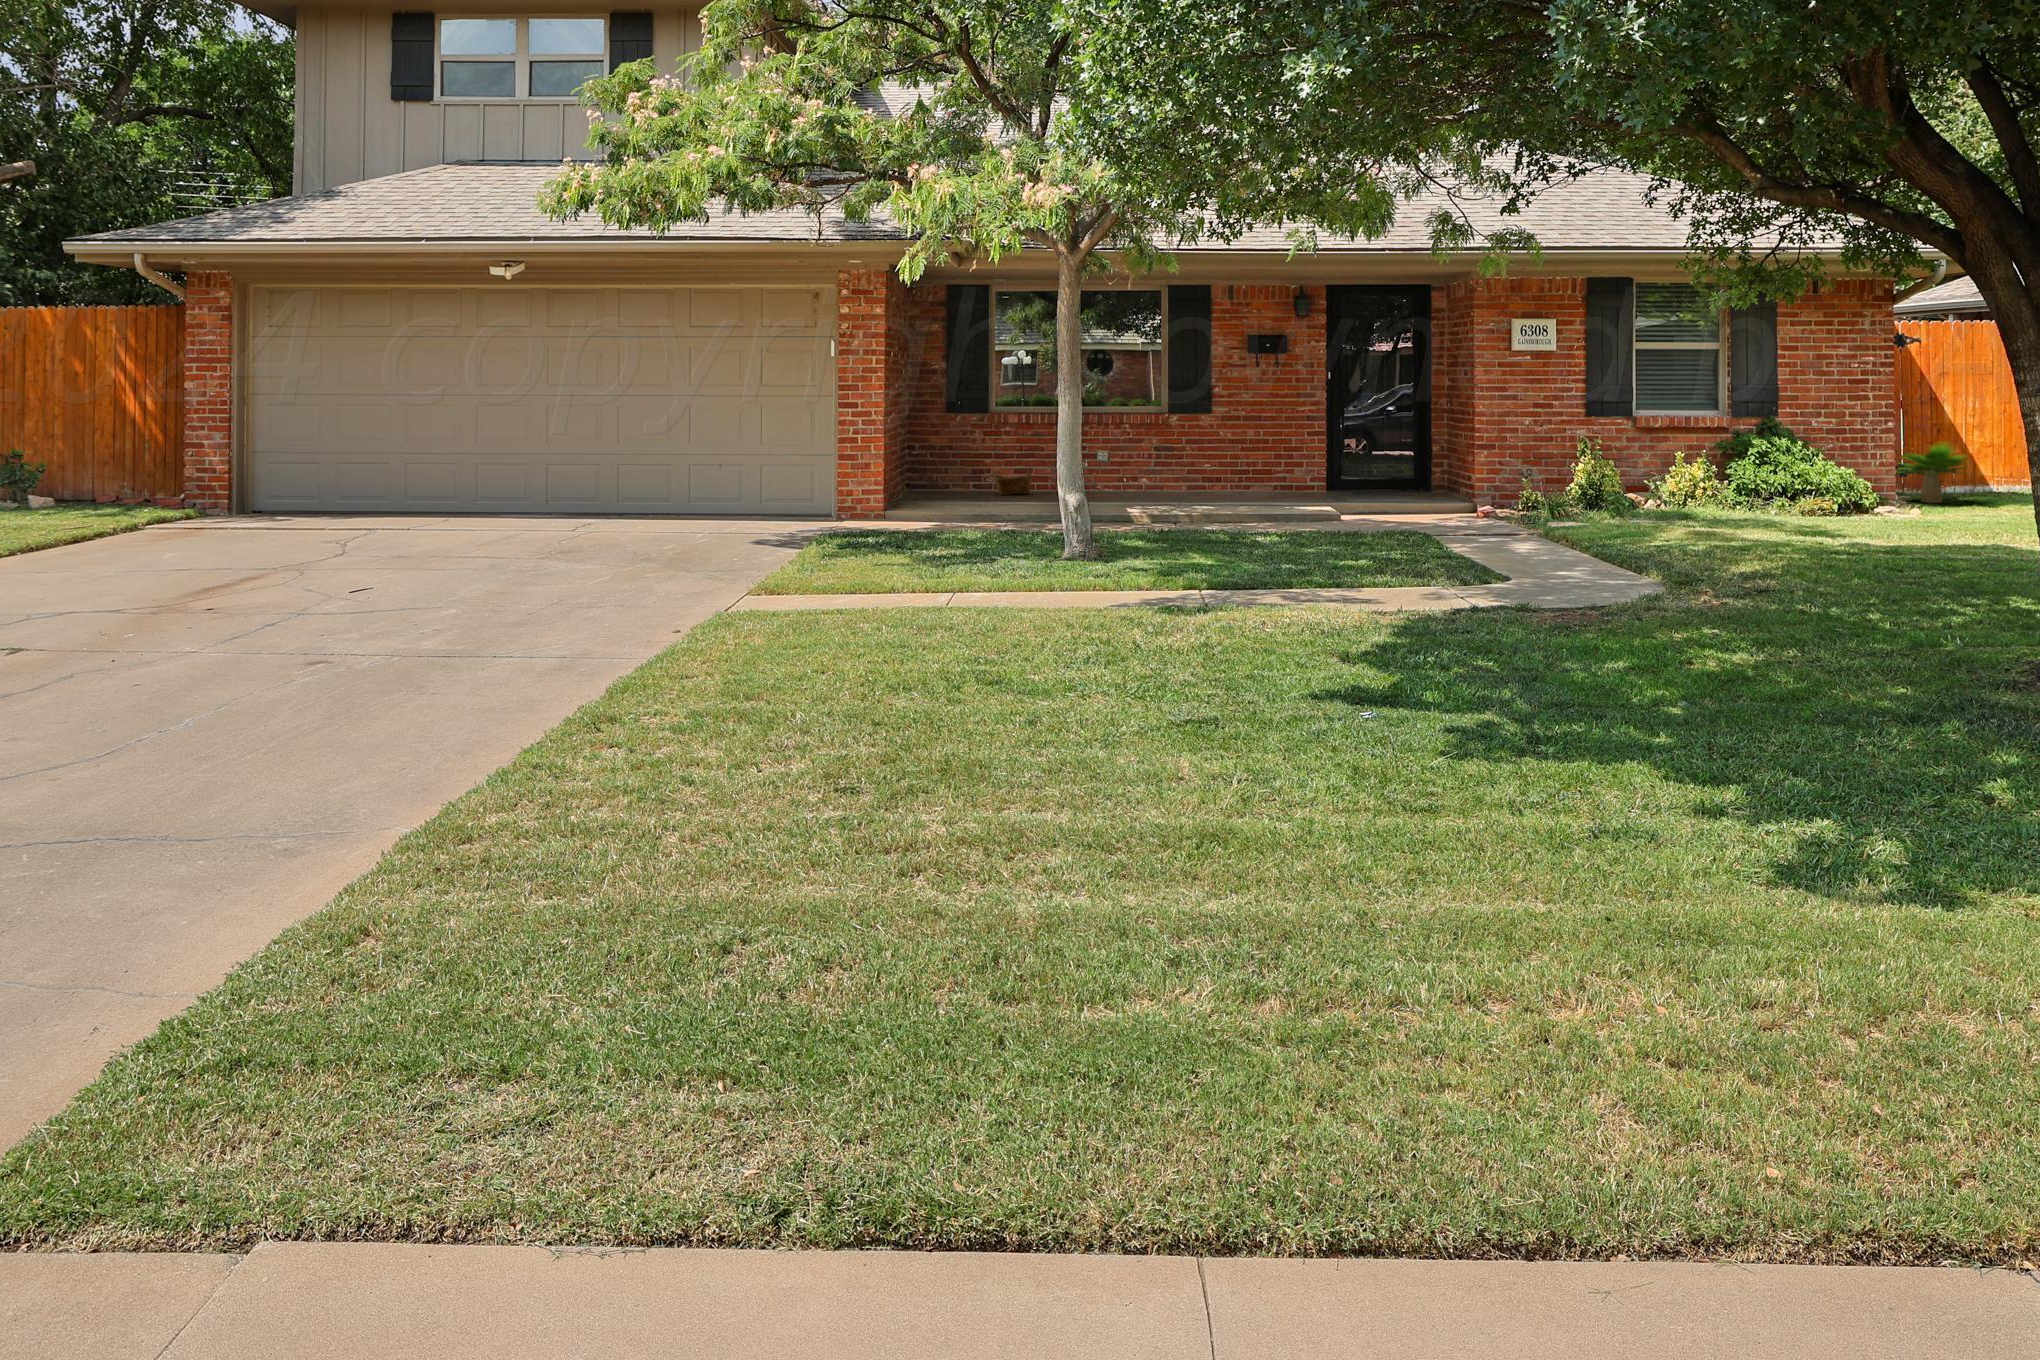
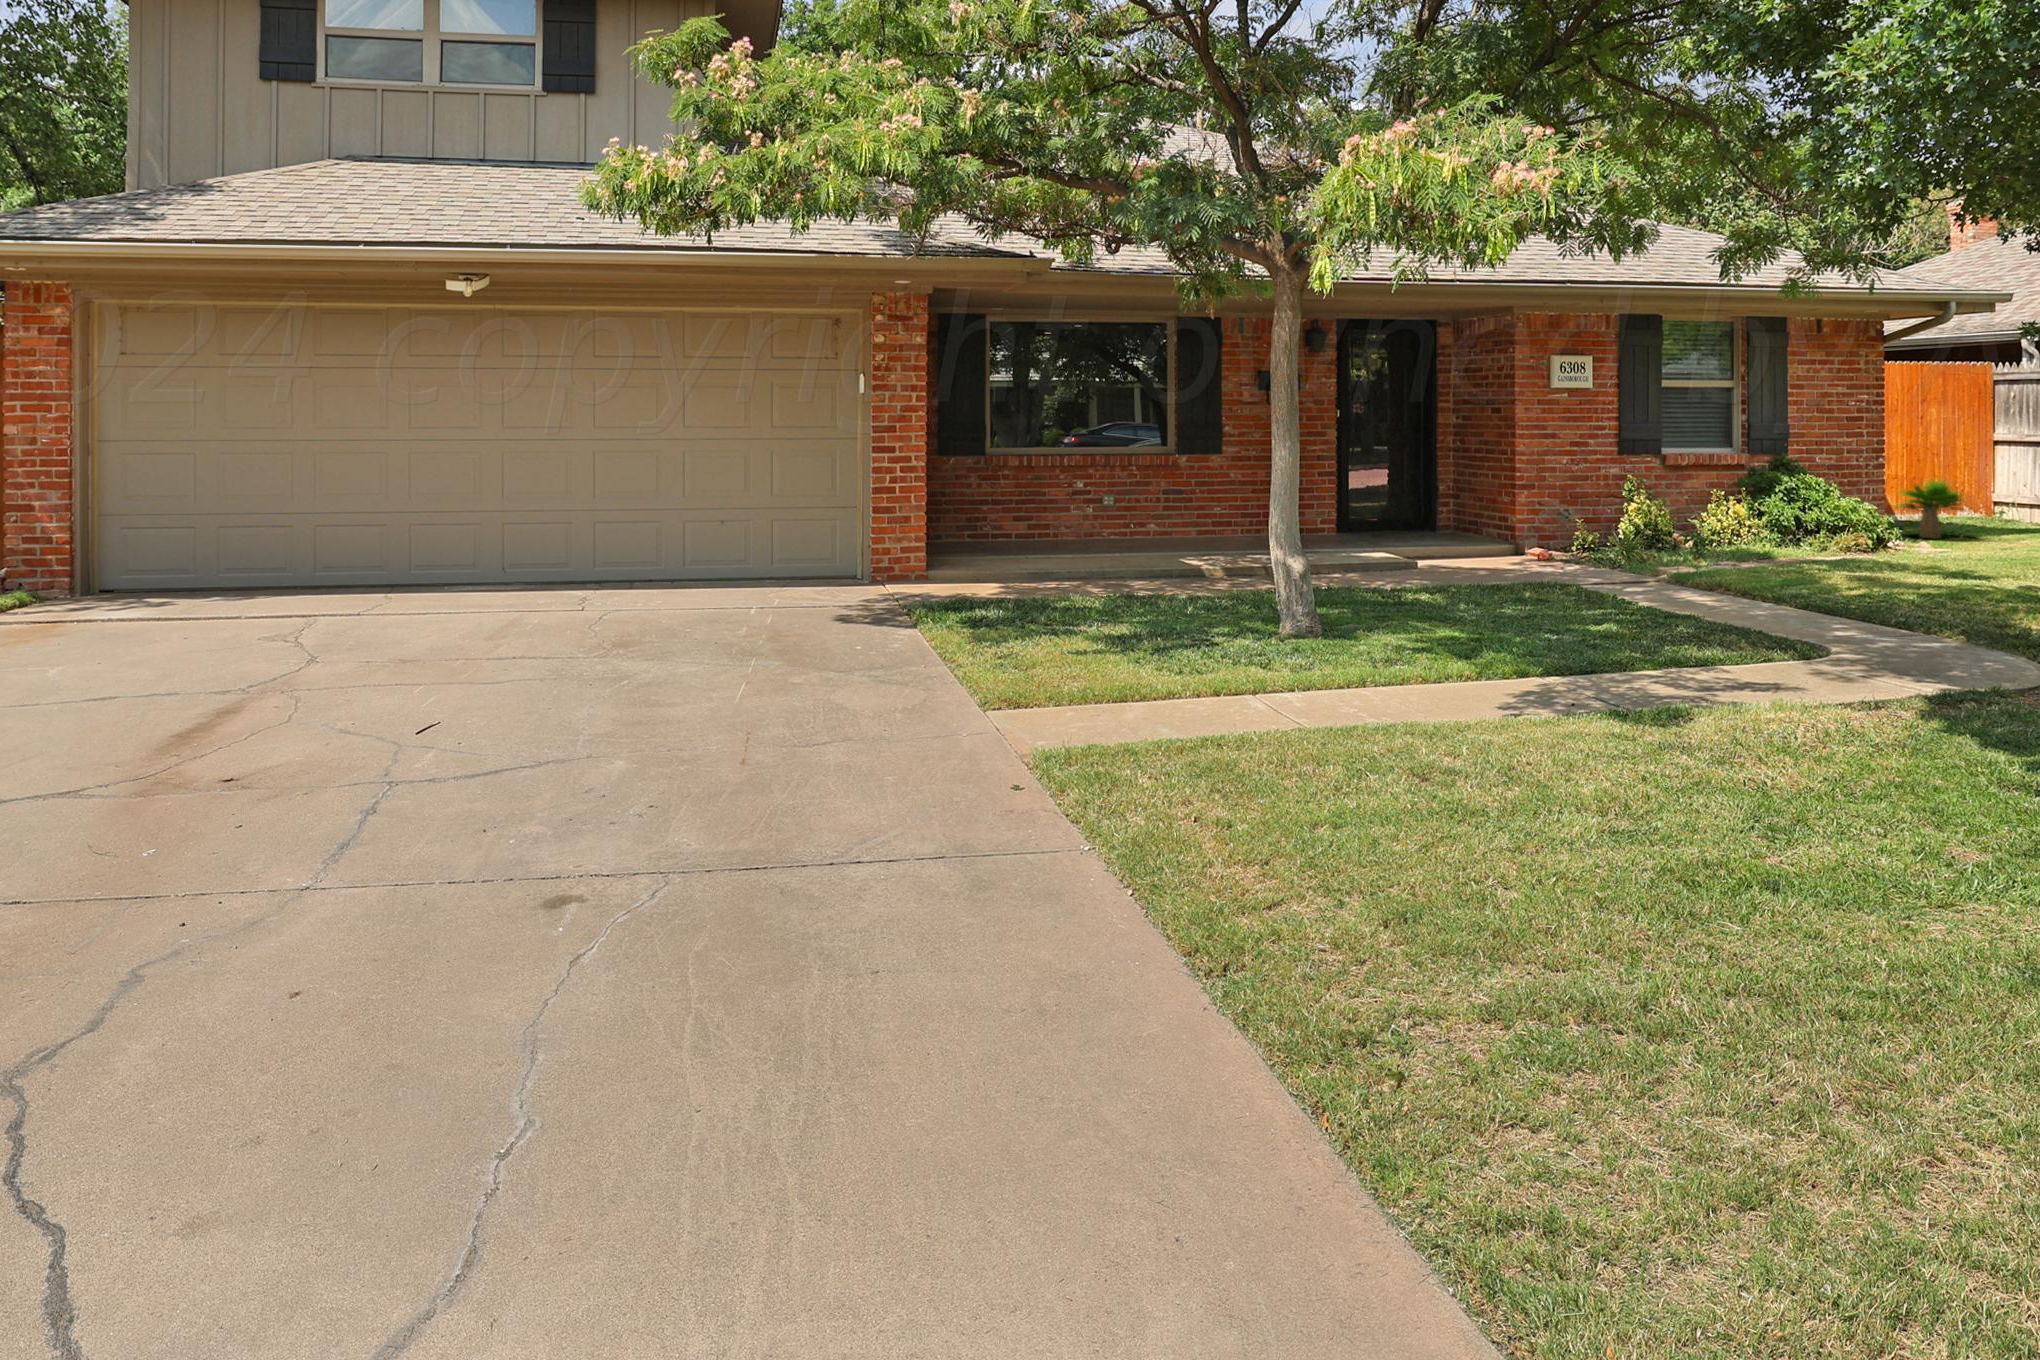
woven basket: present [993,469,1032,495] -> none [994,514,1038,547]

